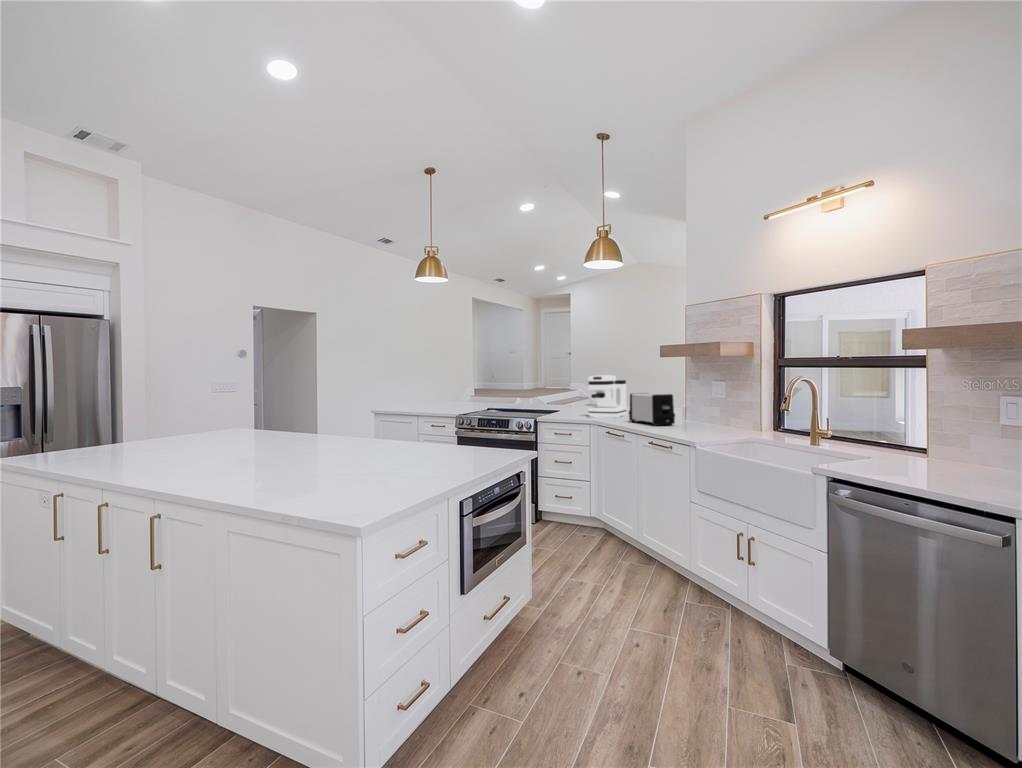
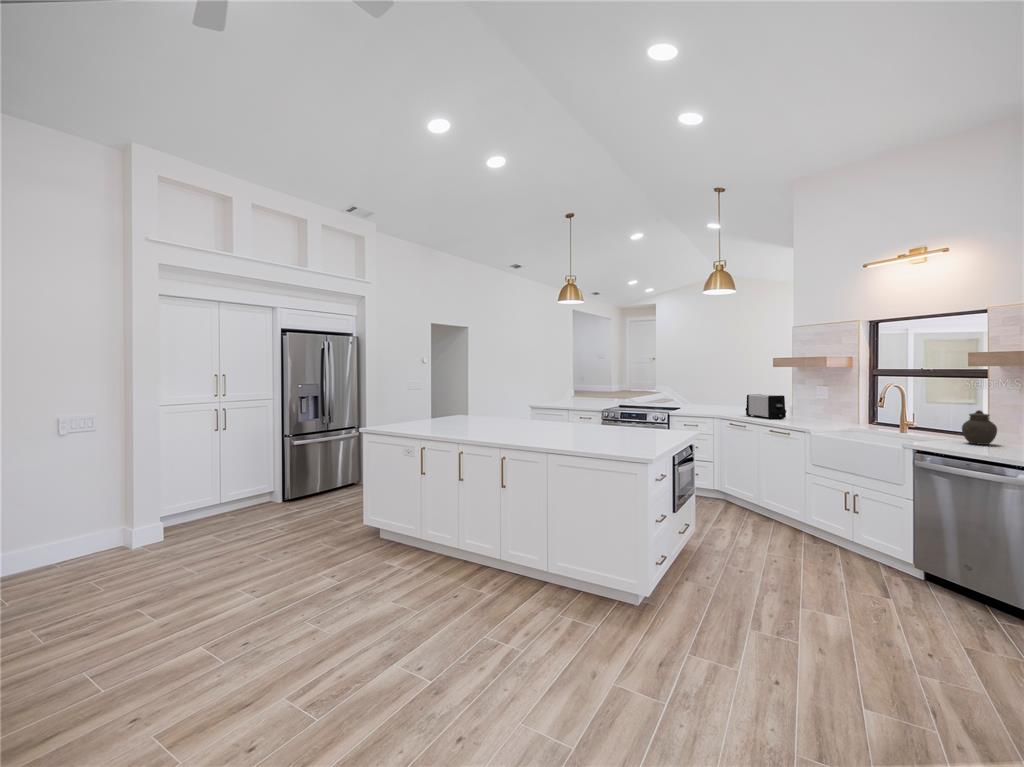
coffee maker: present [588,375,627,418] -> none [707,380,739,414]
jar: none [893,415,942,466] -> present [962,410,997,445]

